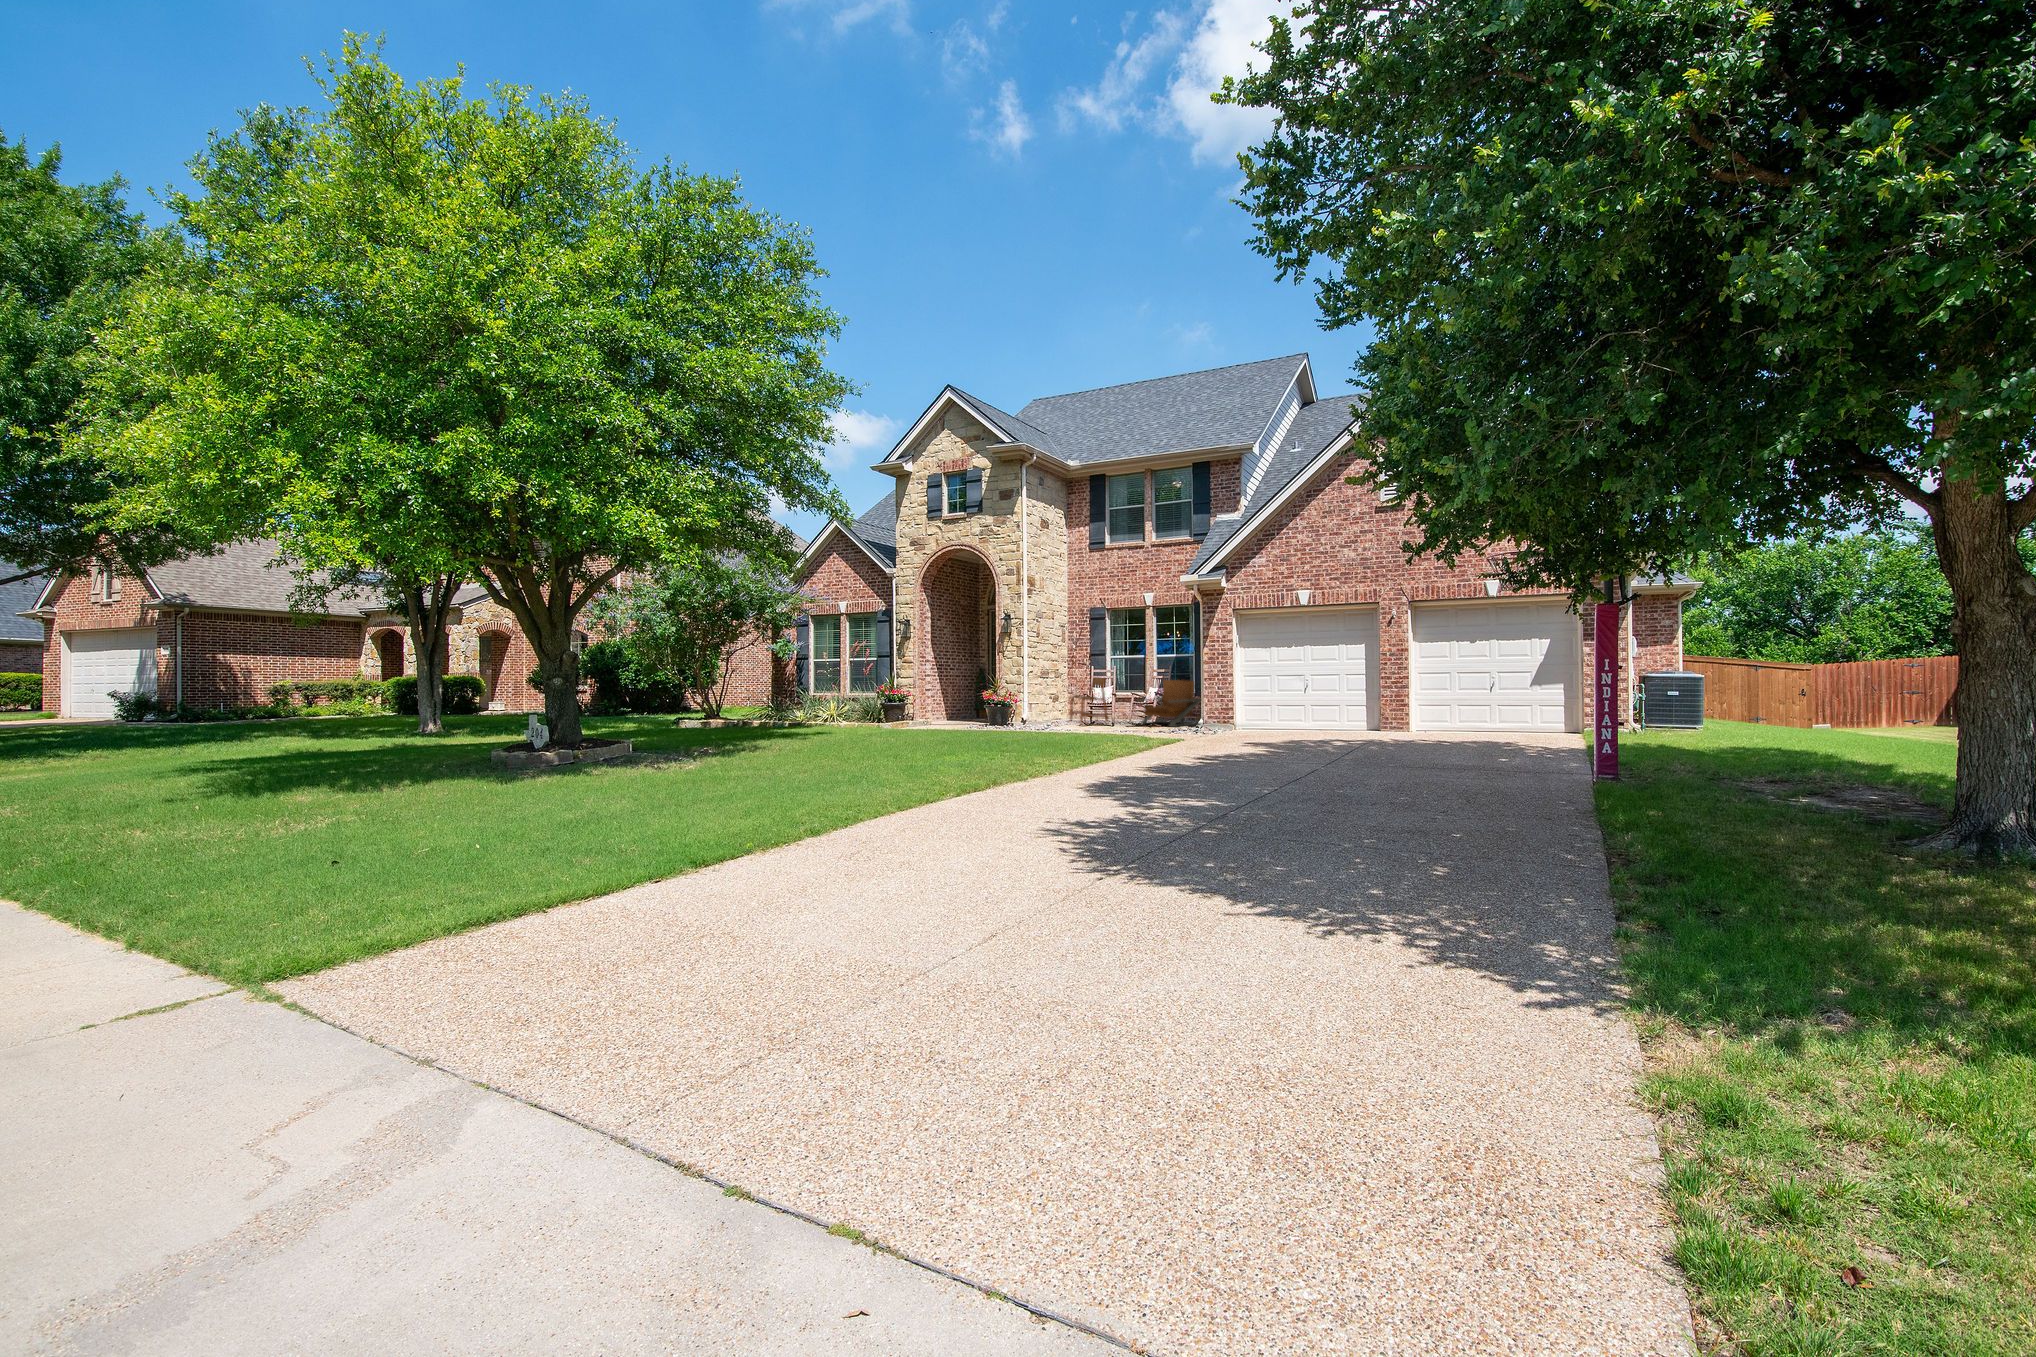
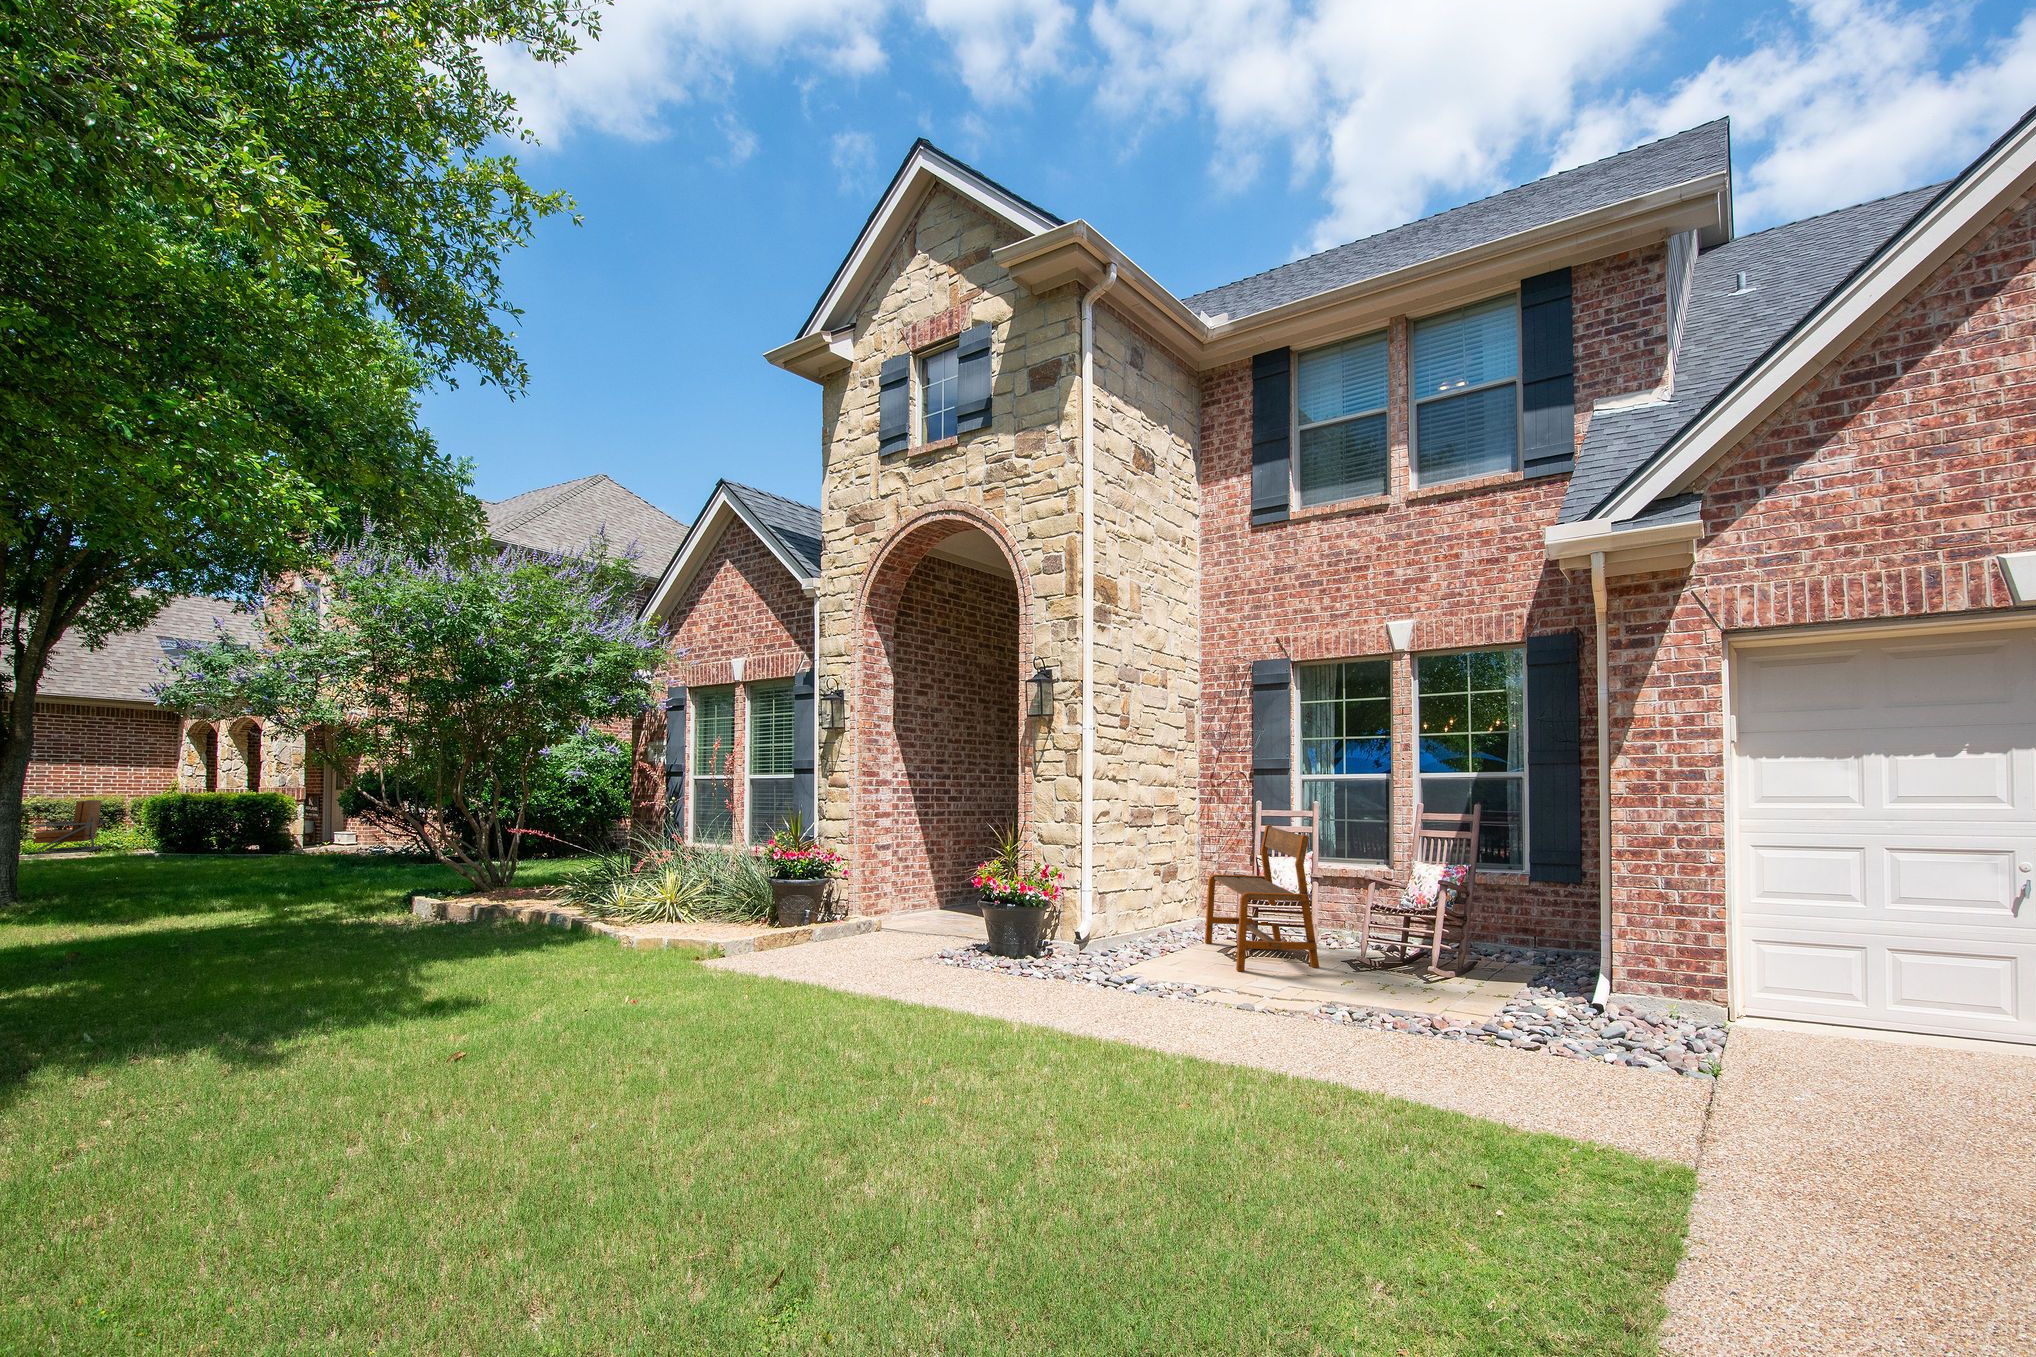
lounge chair: present [1141,680,1200,727] -> present [30,800,107,854]

